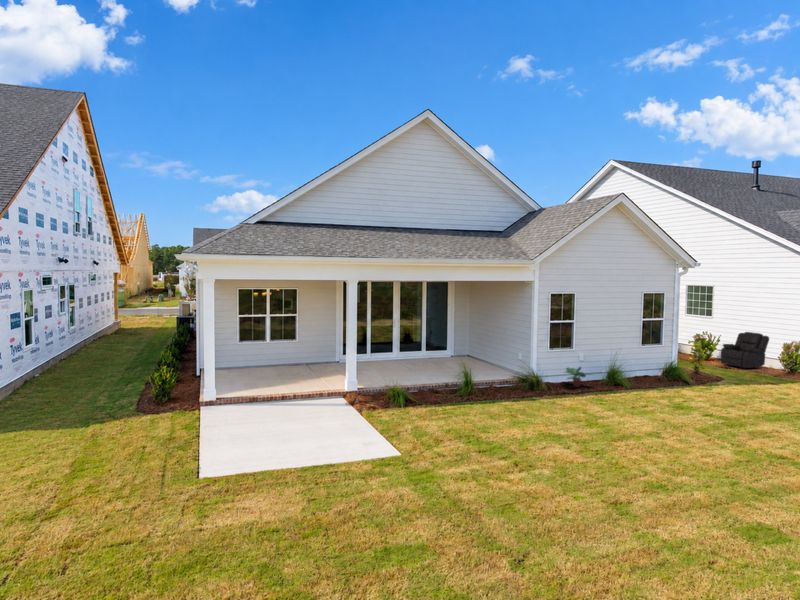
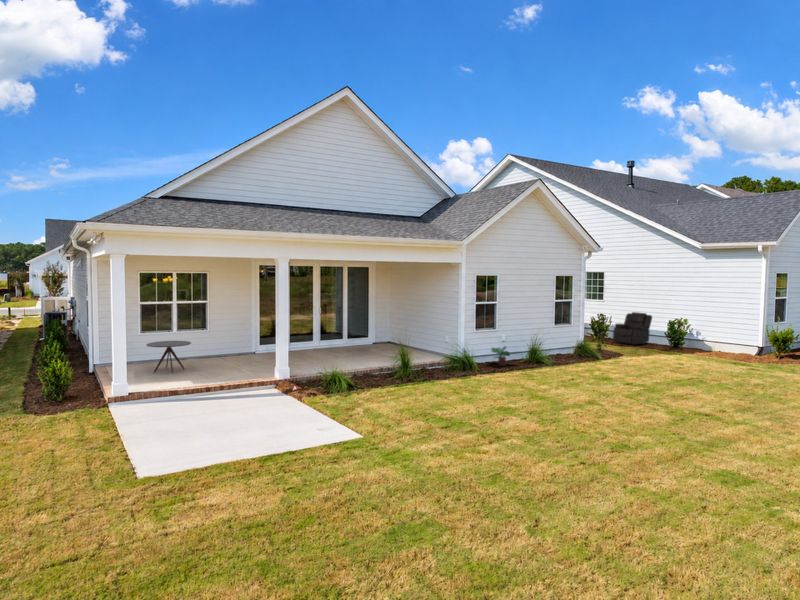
round table: none [242,349,280,379] -> present [146,341,191,373]

